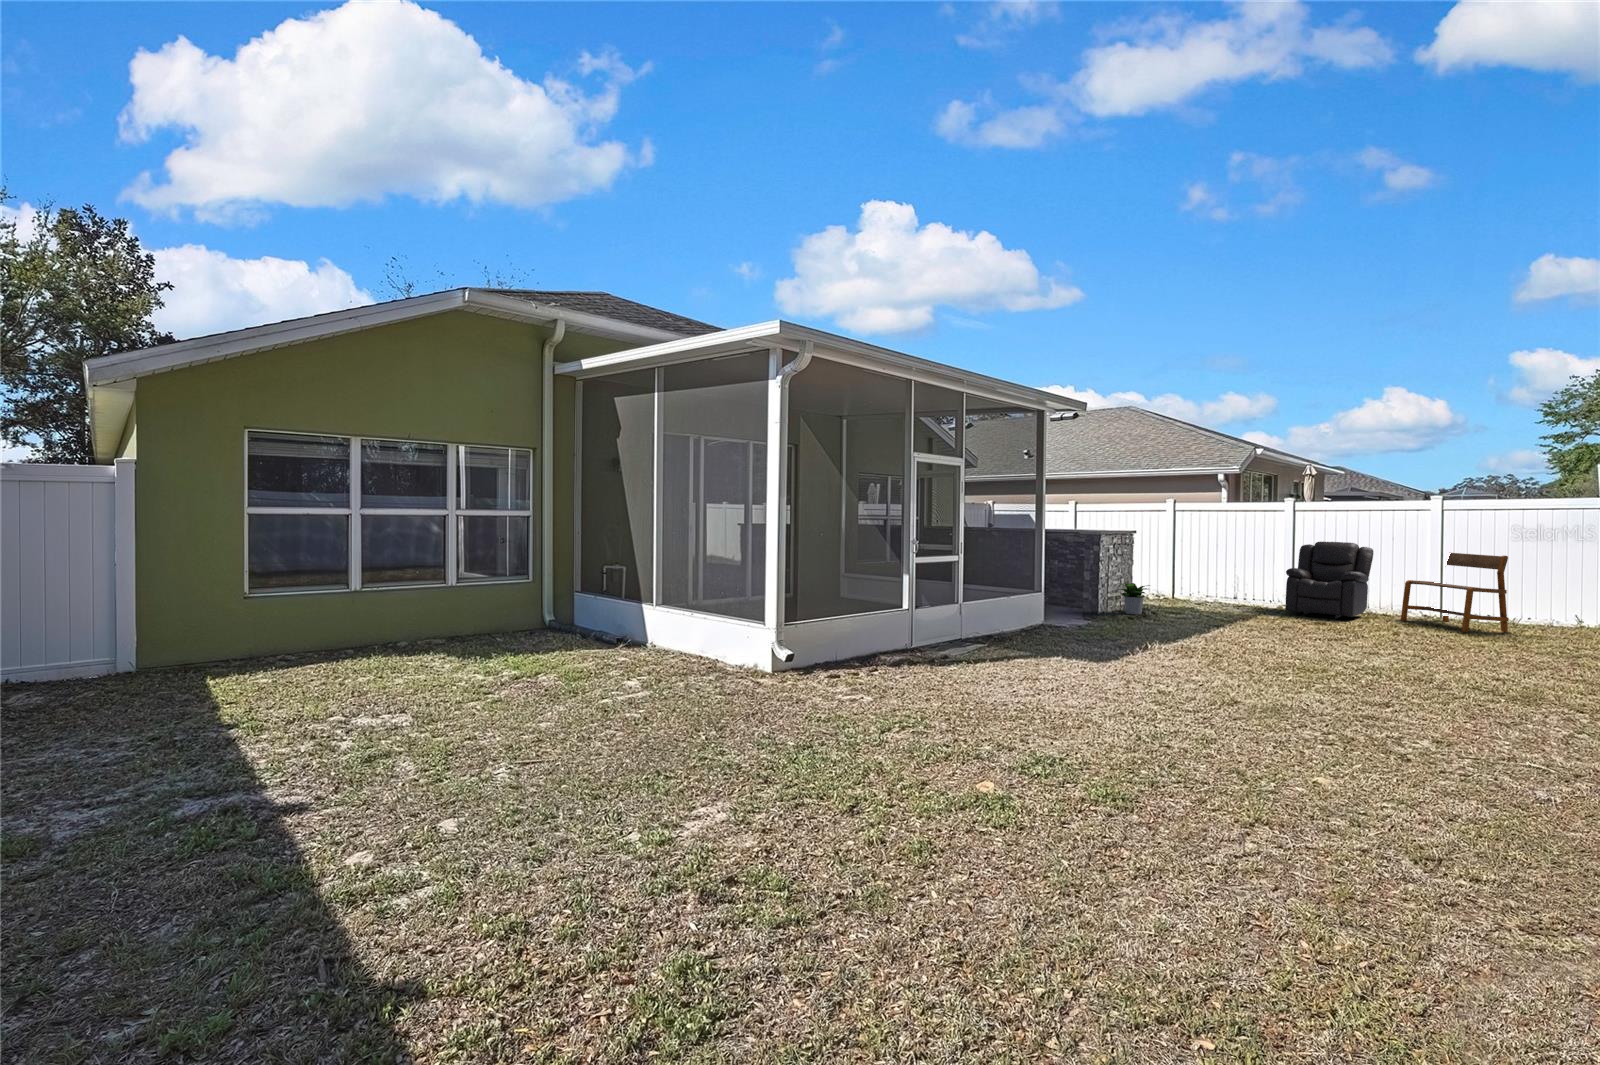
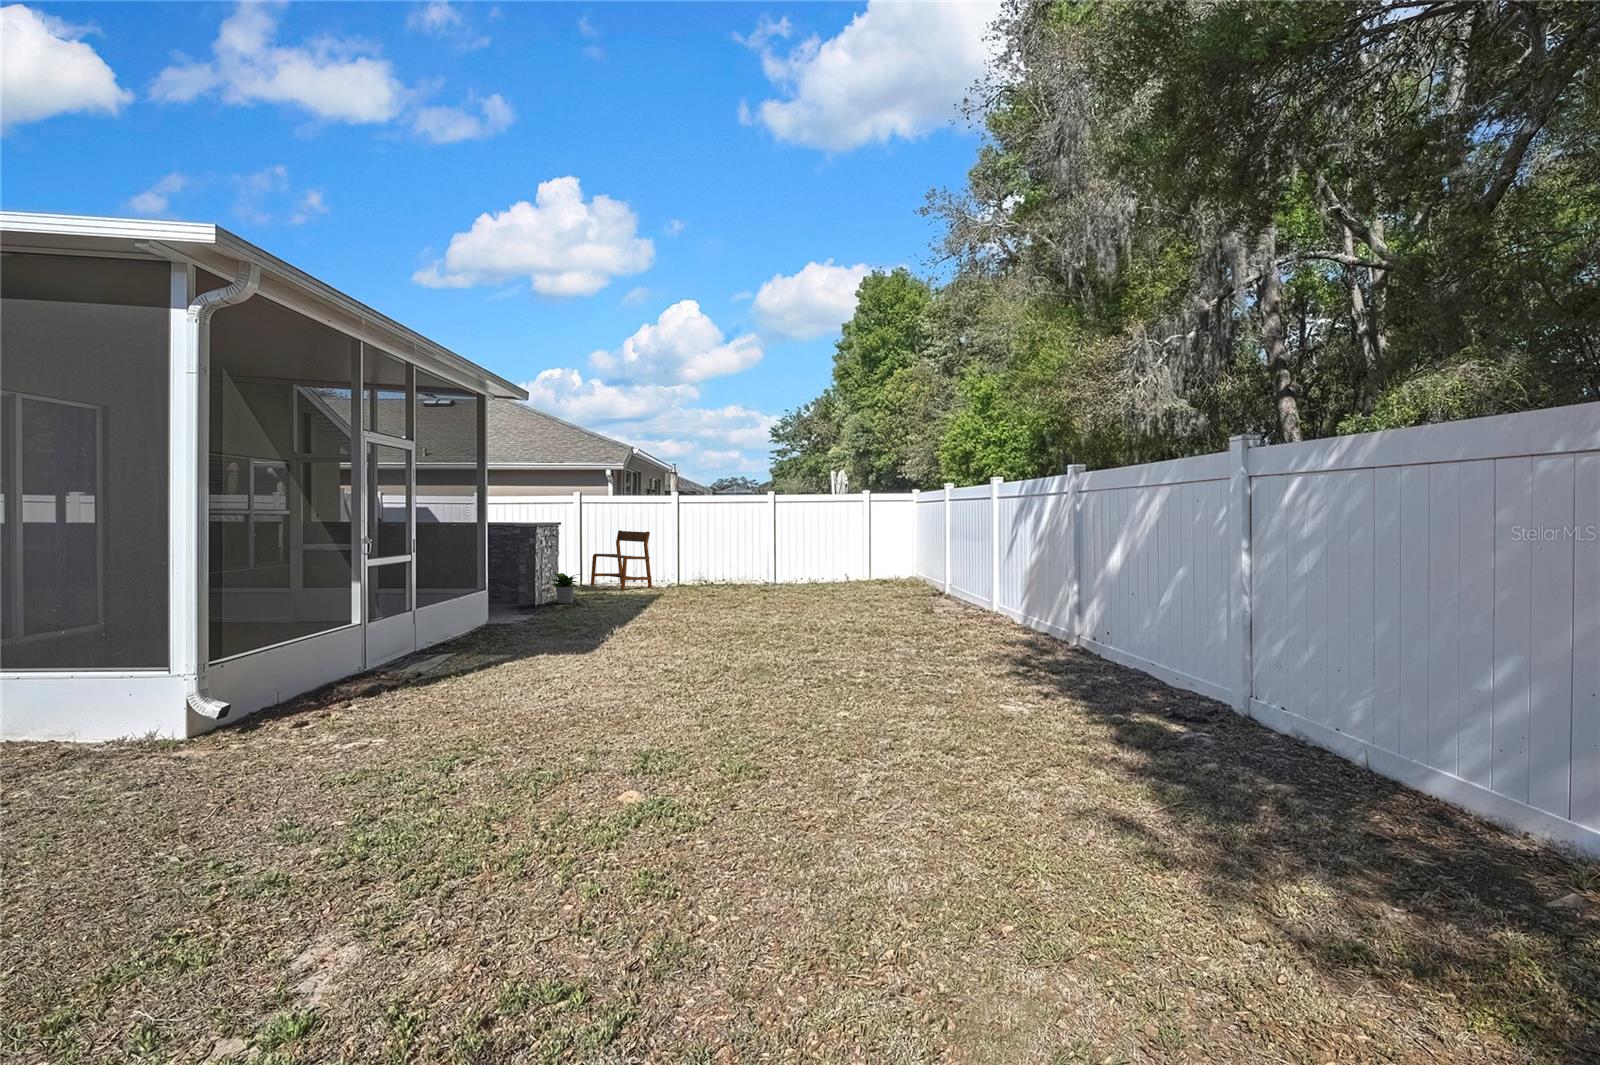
chair: present [1285,542,1373,619] -> none [679,527,737,590]
bench: present [1401,553,1509,632] -> present [591,530,652,590]

